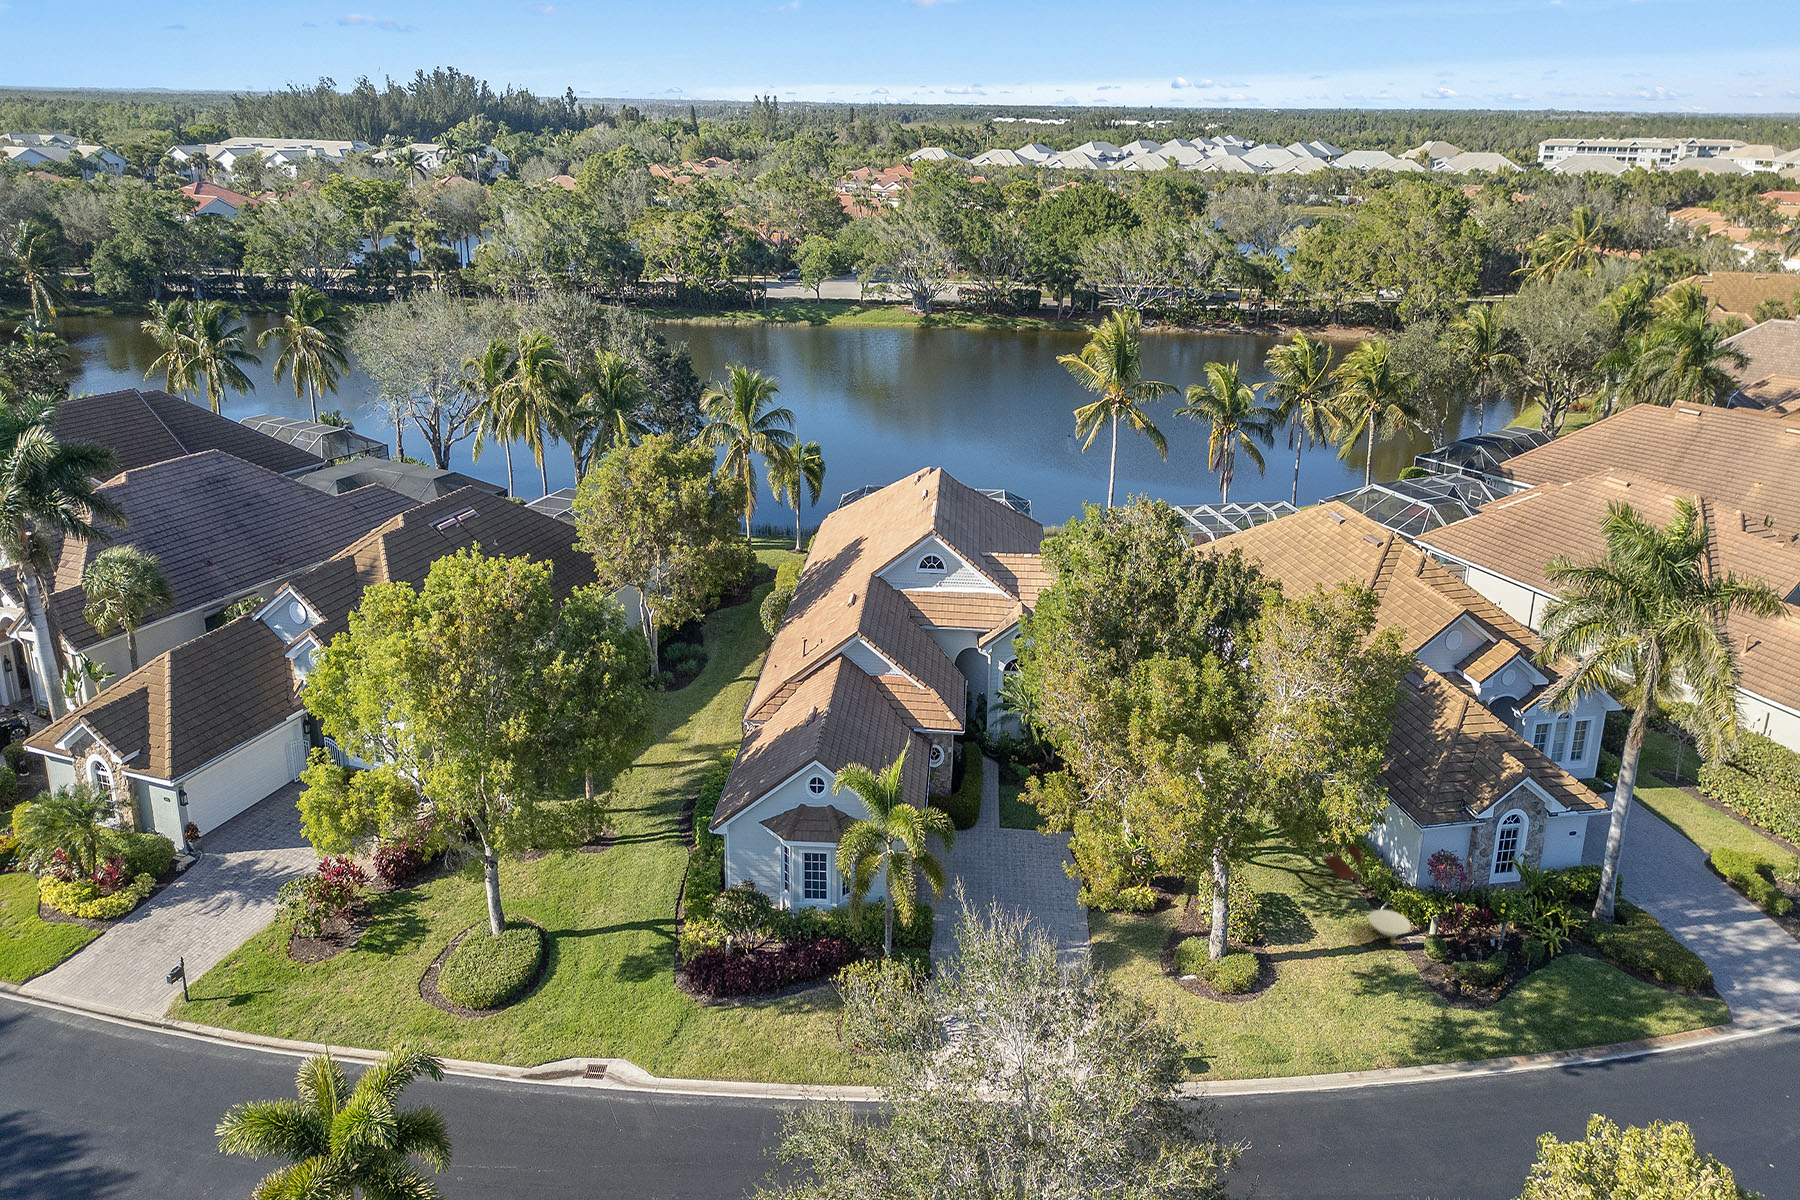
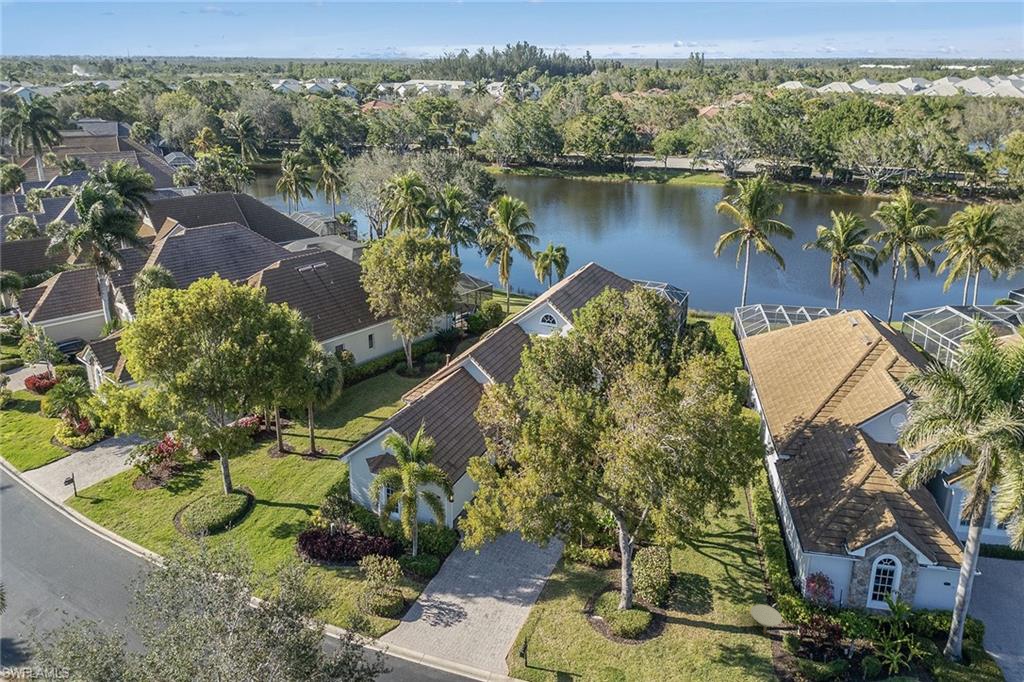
bench: present [1322,844,1363,892] -> none [742,547,766,588]

